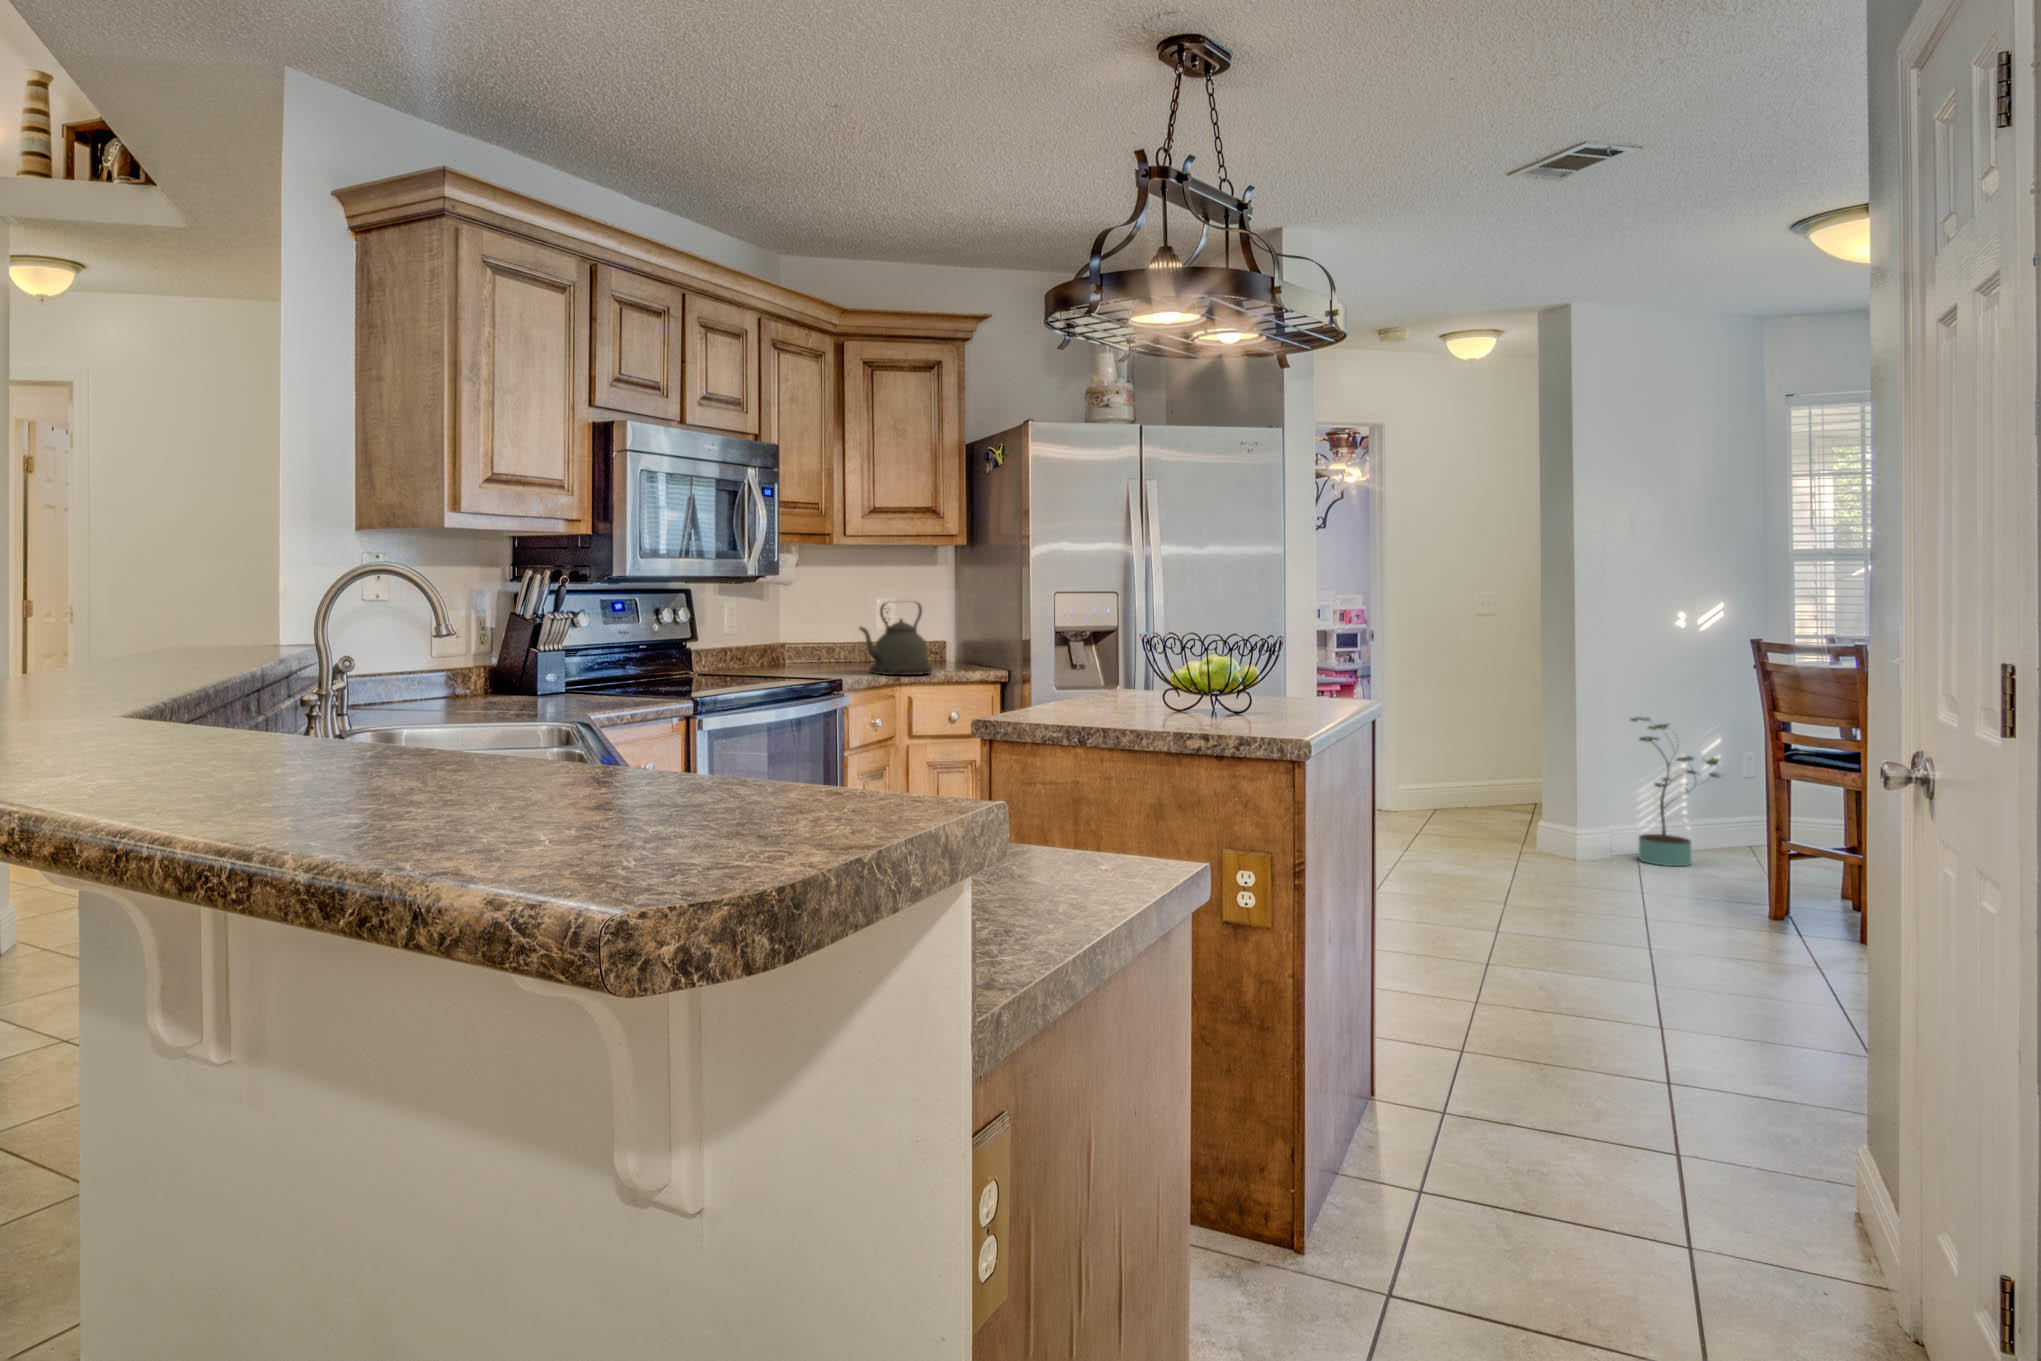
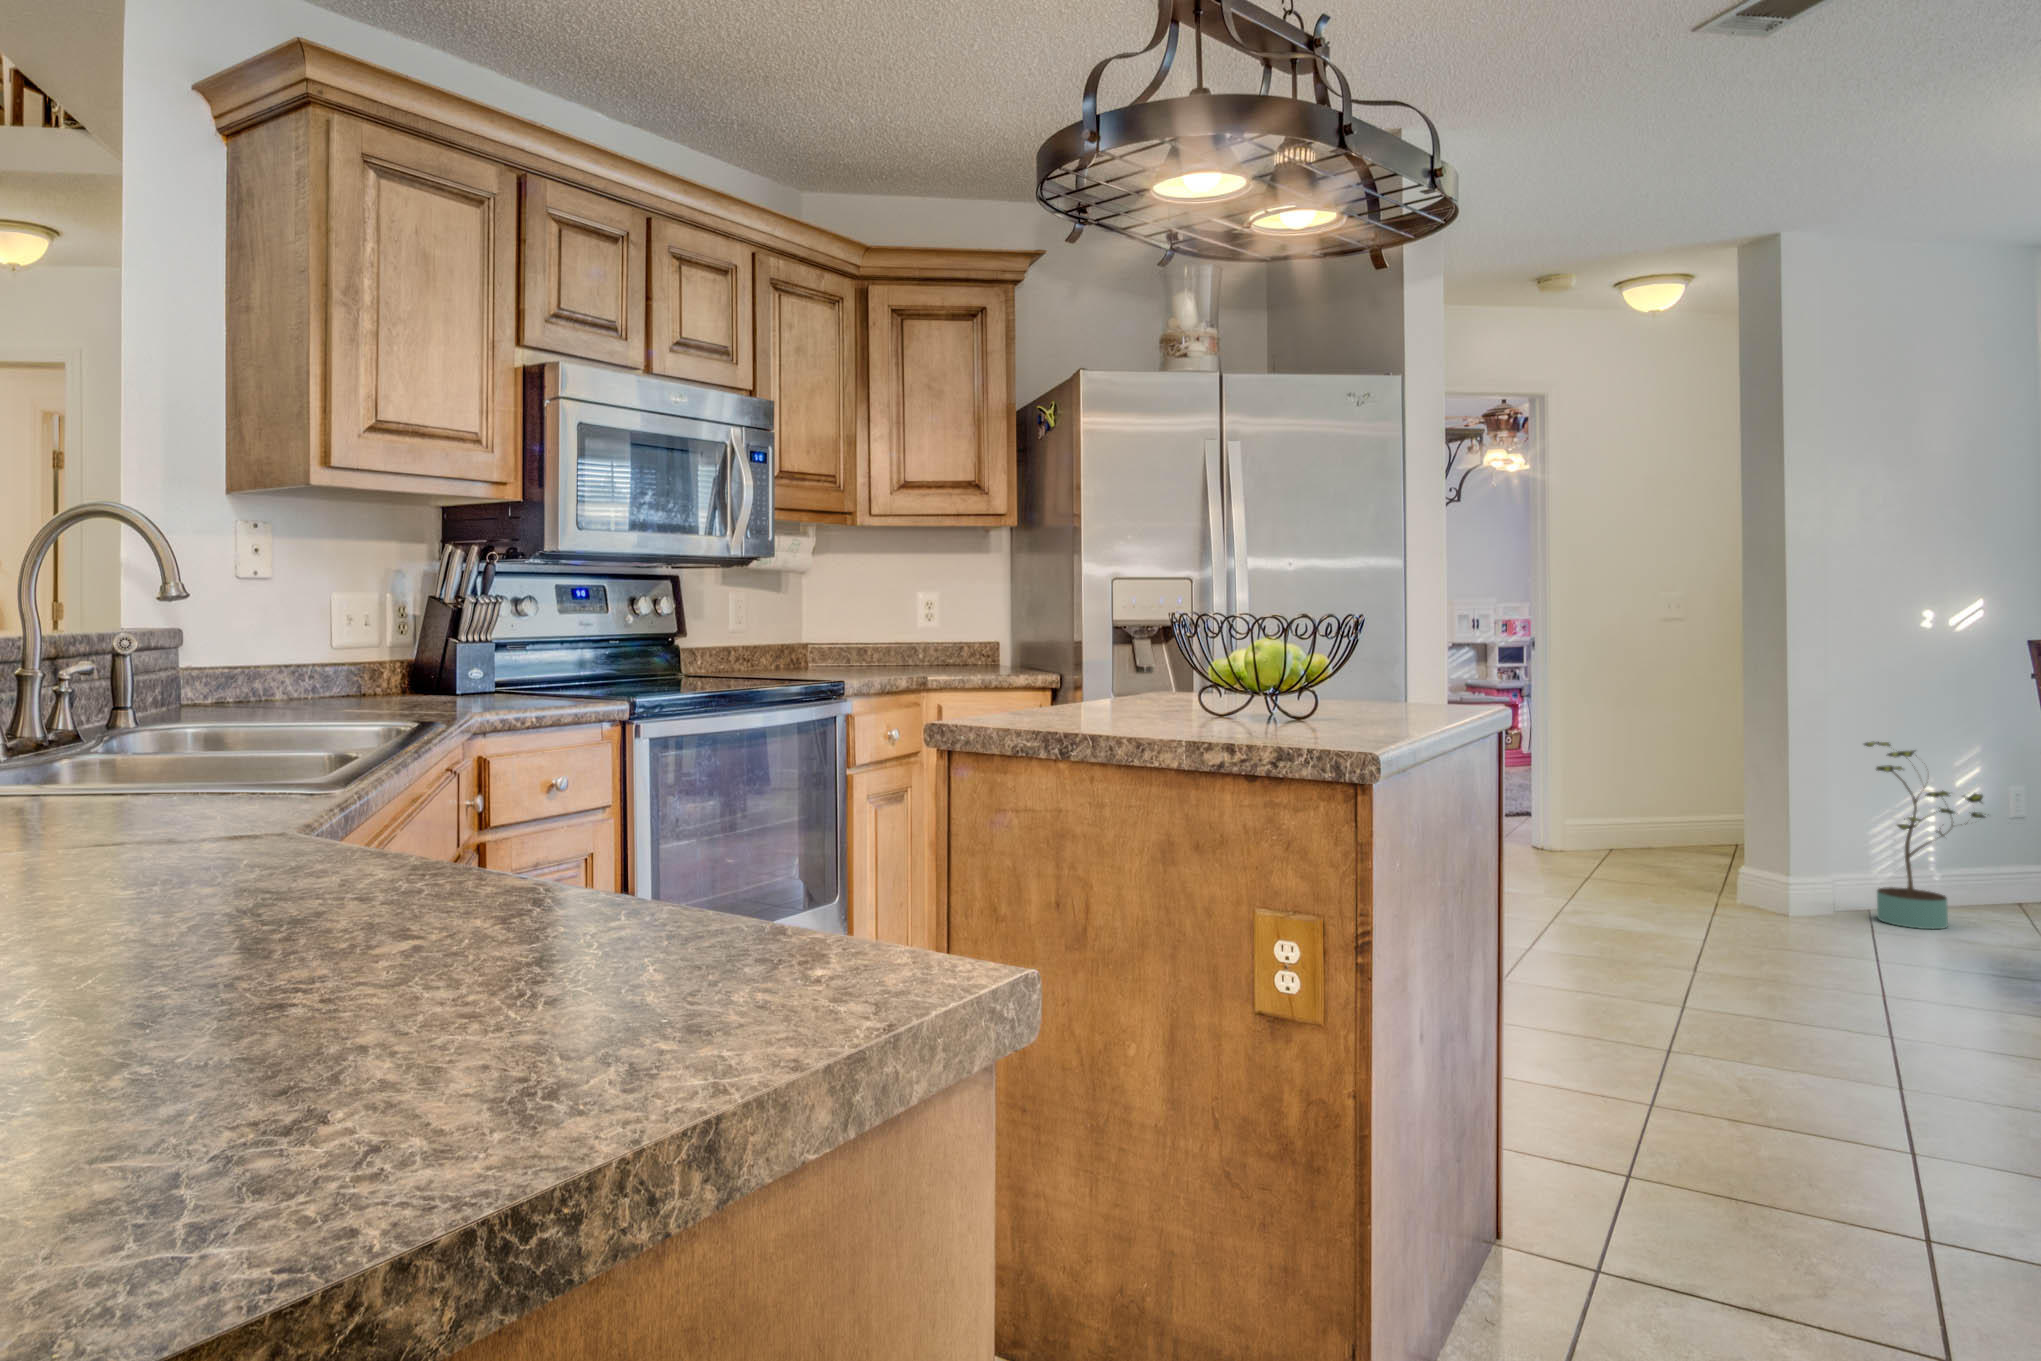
kettle: present [860,601,932,675] -> none [877,590,968,678]

